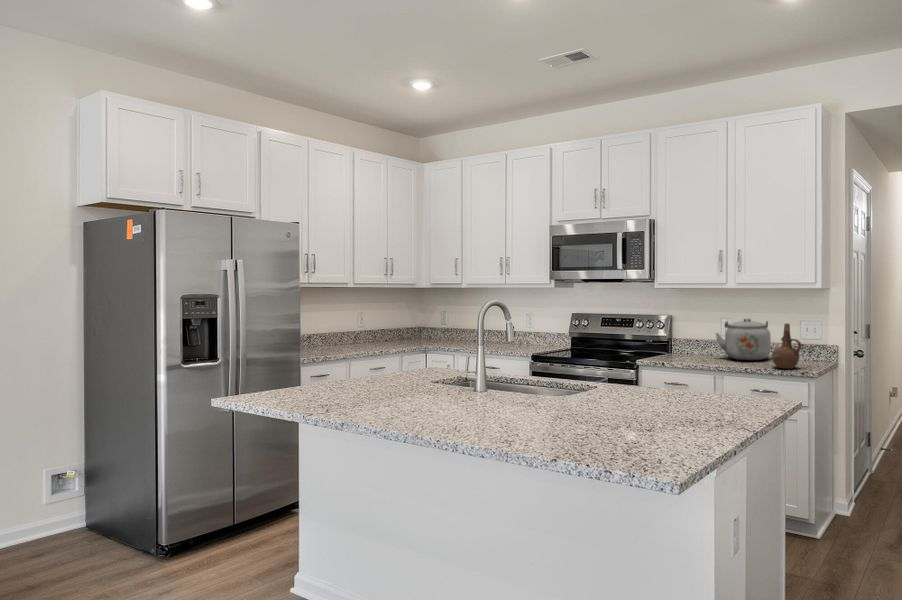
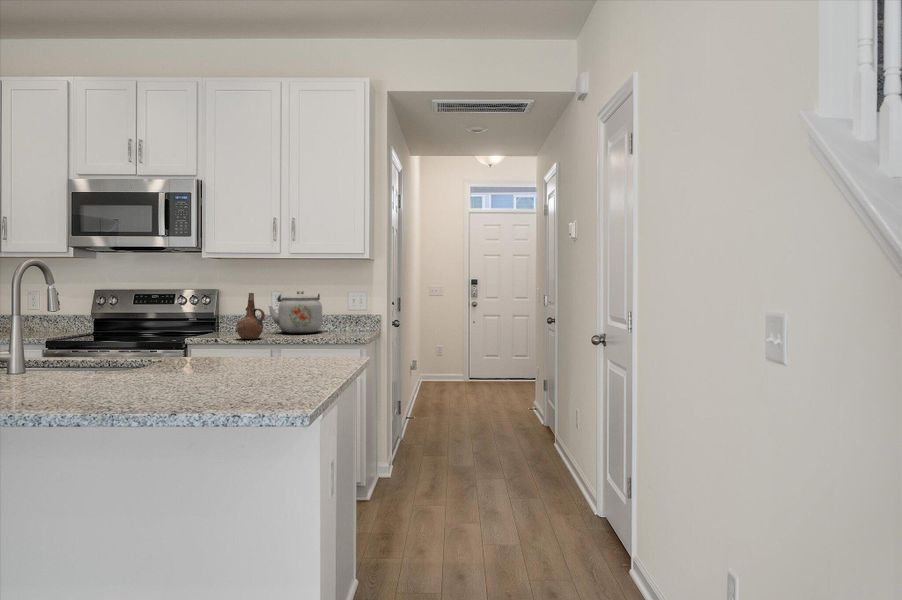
ceramic pitcher: present [772,324,801,369] -> present [236,293,265,339]

